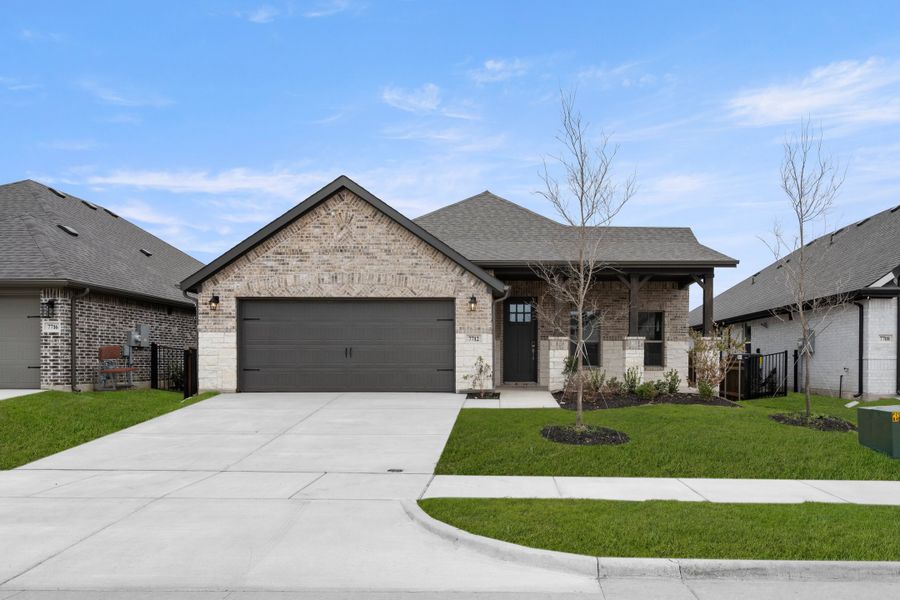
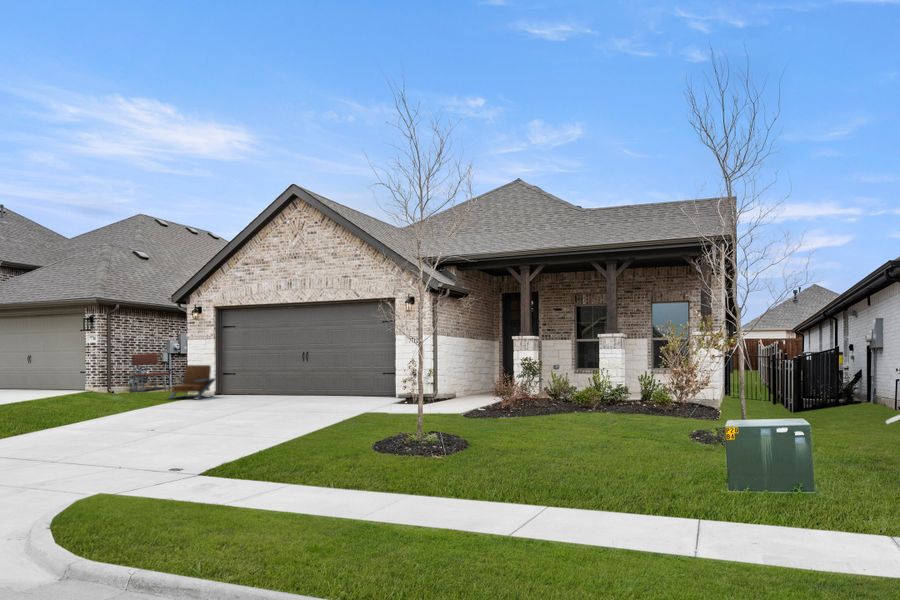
lounge chair: none [187,361,238,400] -> present [169,365,215,399]

